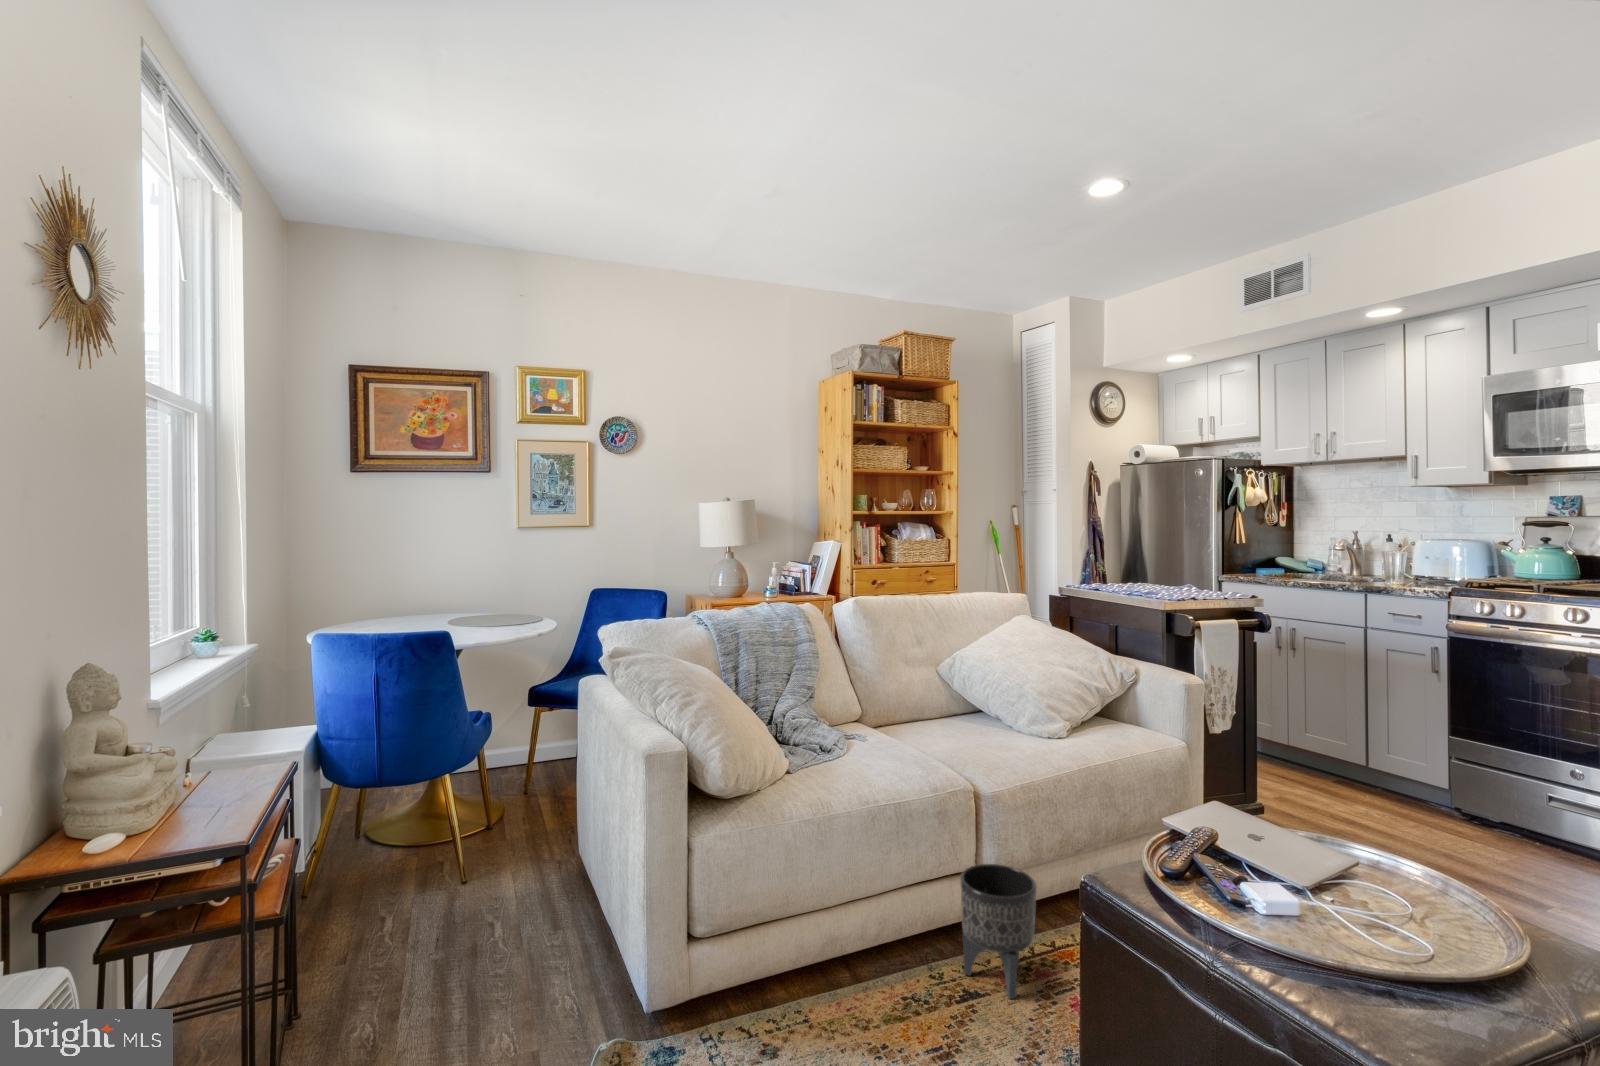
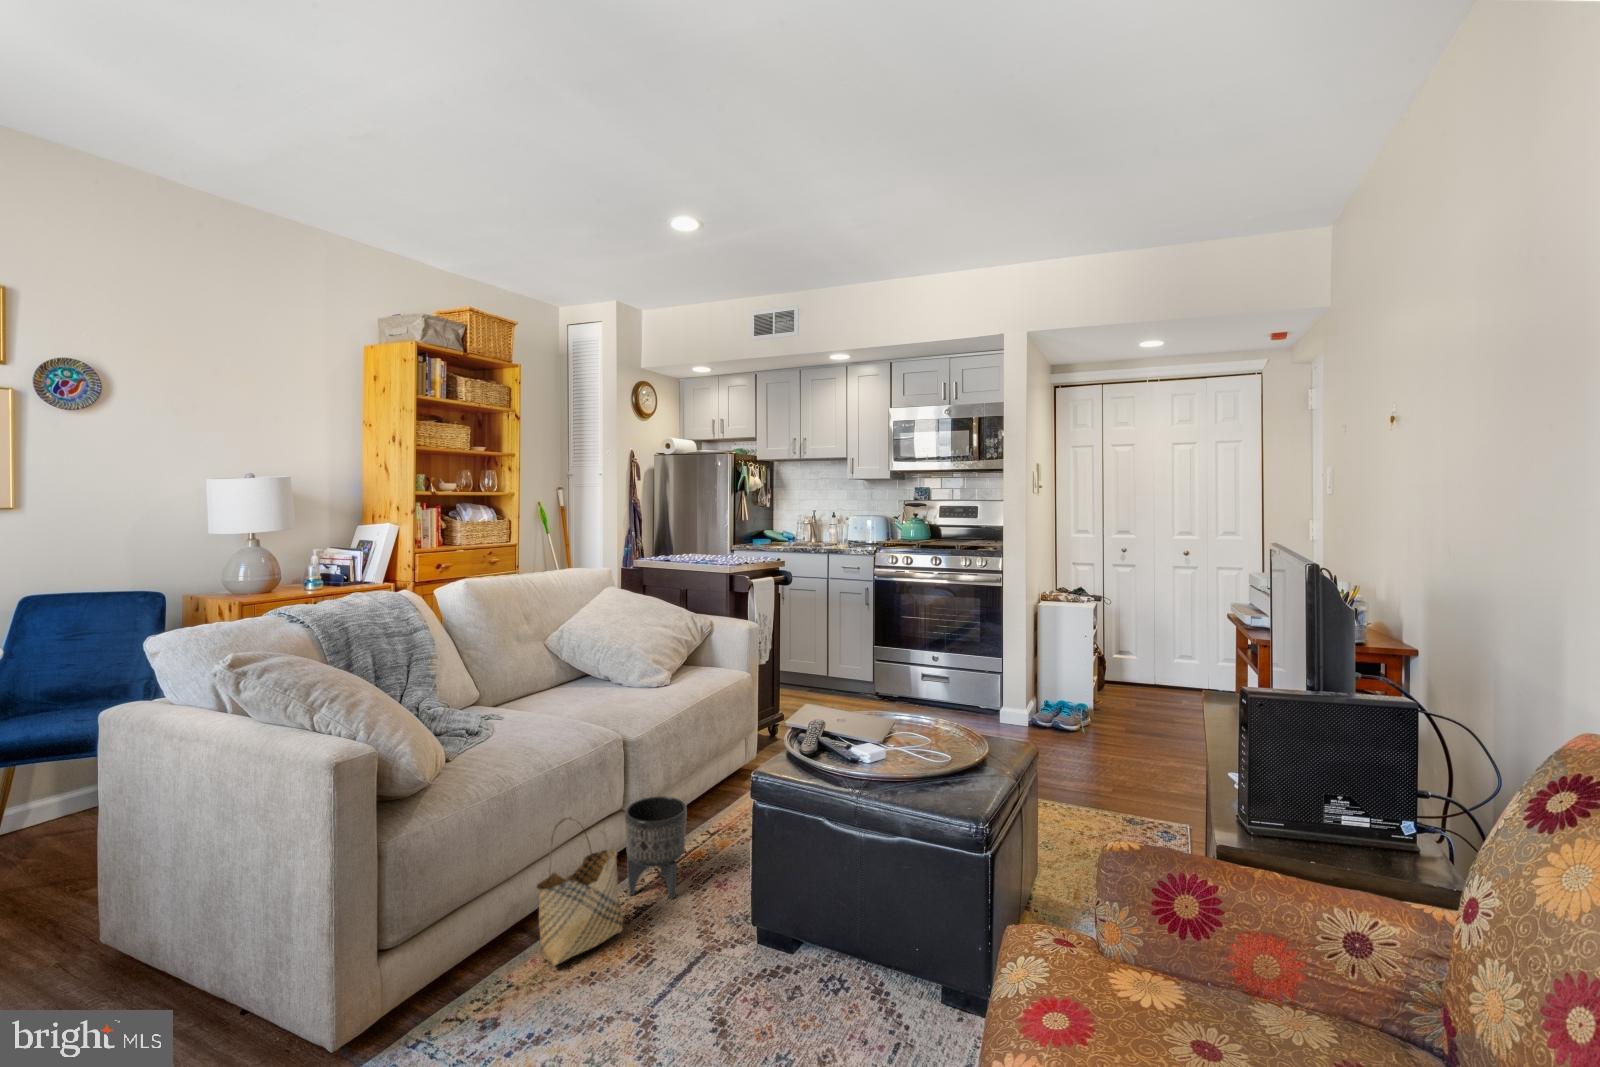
woven basket: none [839,859,938,1020] -> present [537,818,623,966]

